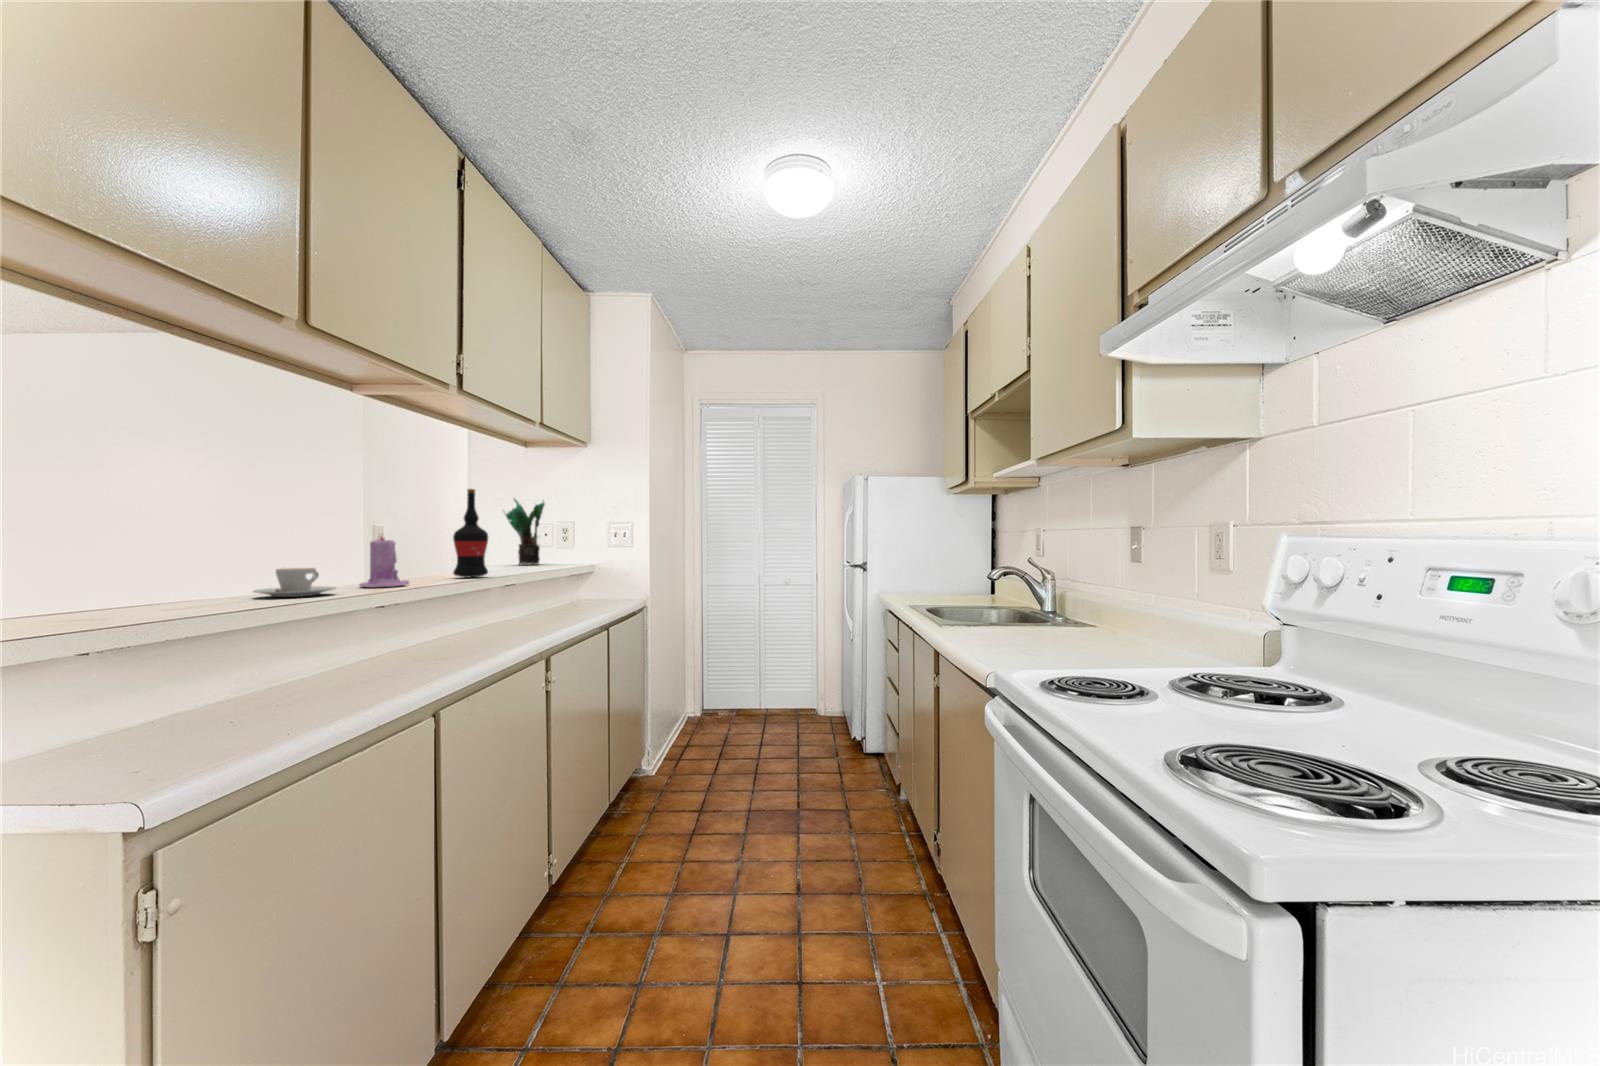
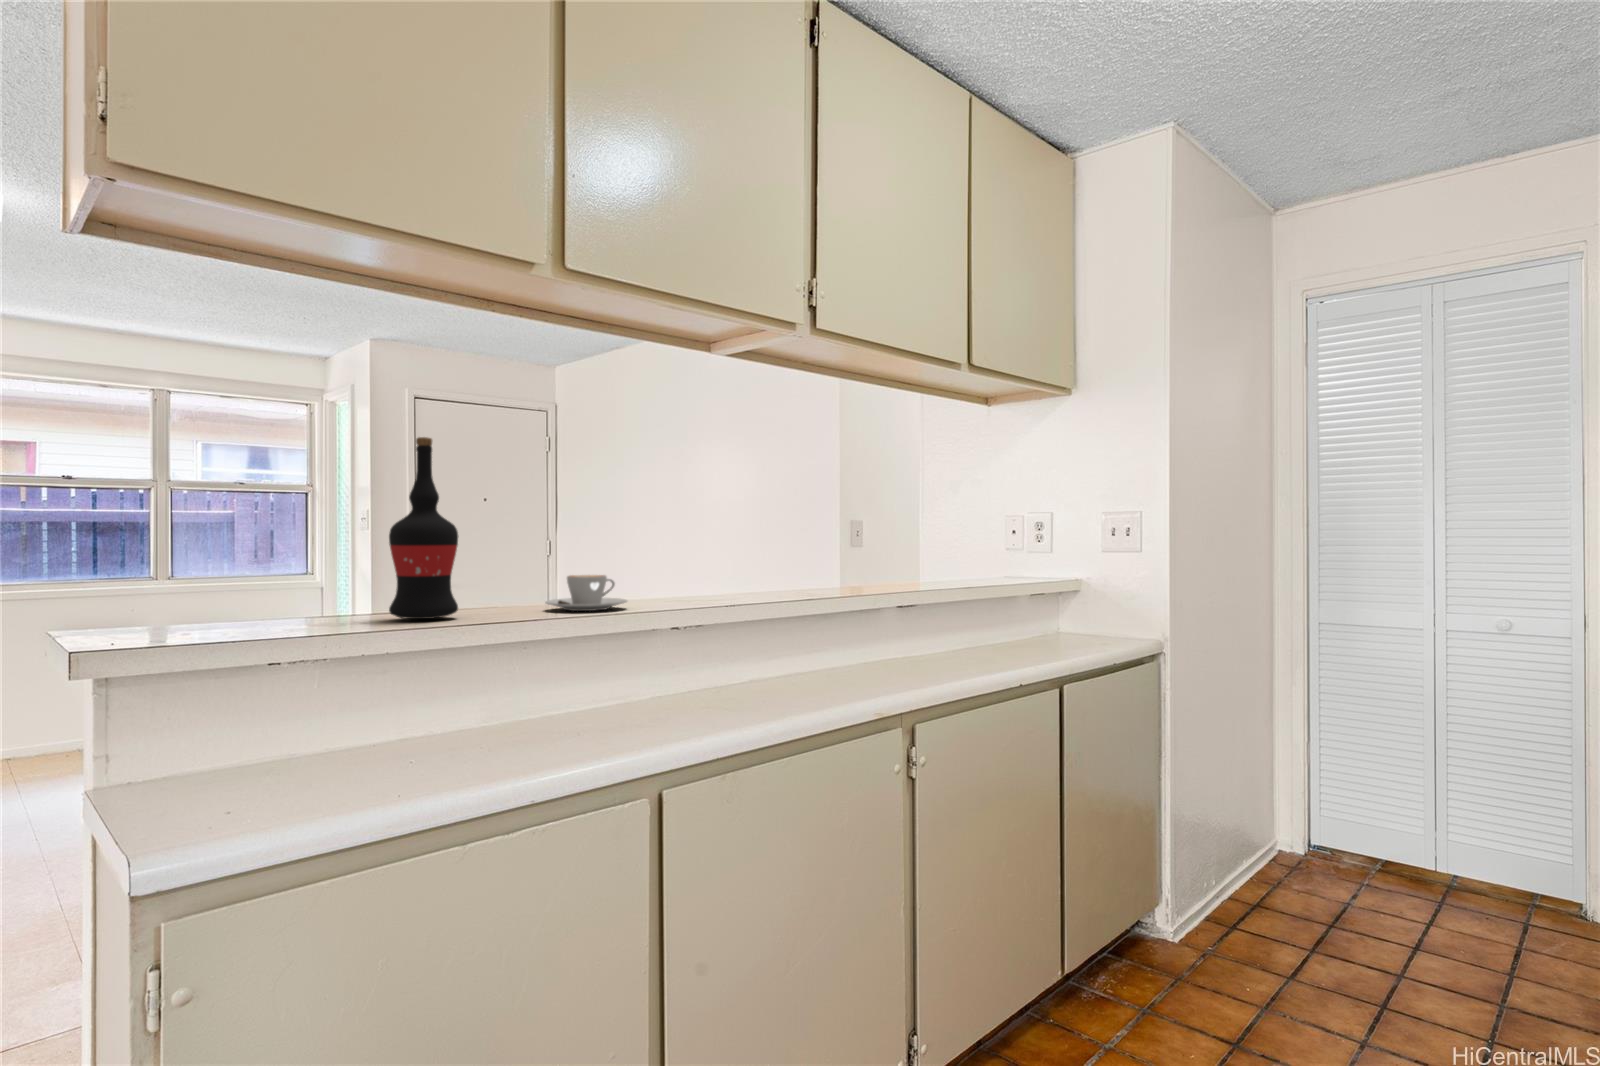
wine bottle: present [453,489,488,577] -> present [389,437,458,619]
potted plant: present [506,498,545,565] -> none [958,475,1013,575]
candle: present [359,536,409,588] -> none [683,529,739,602]

